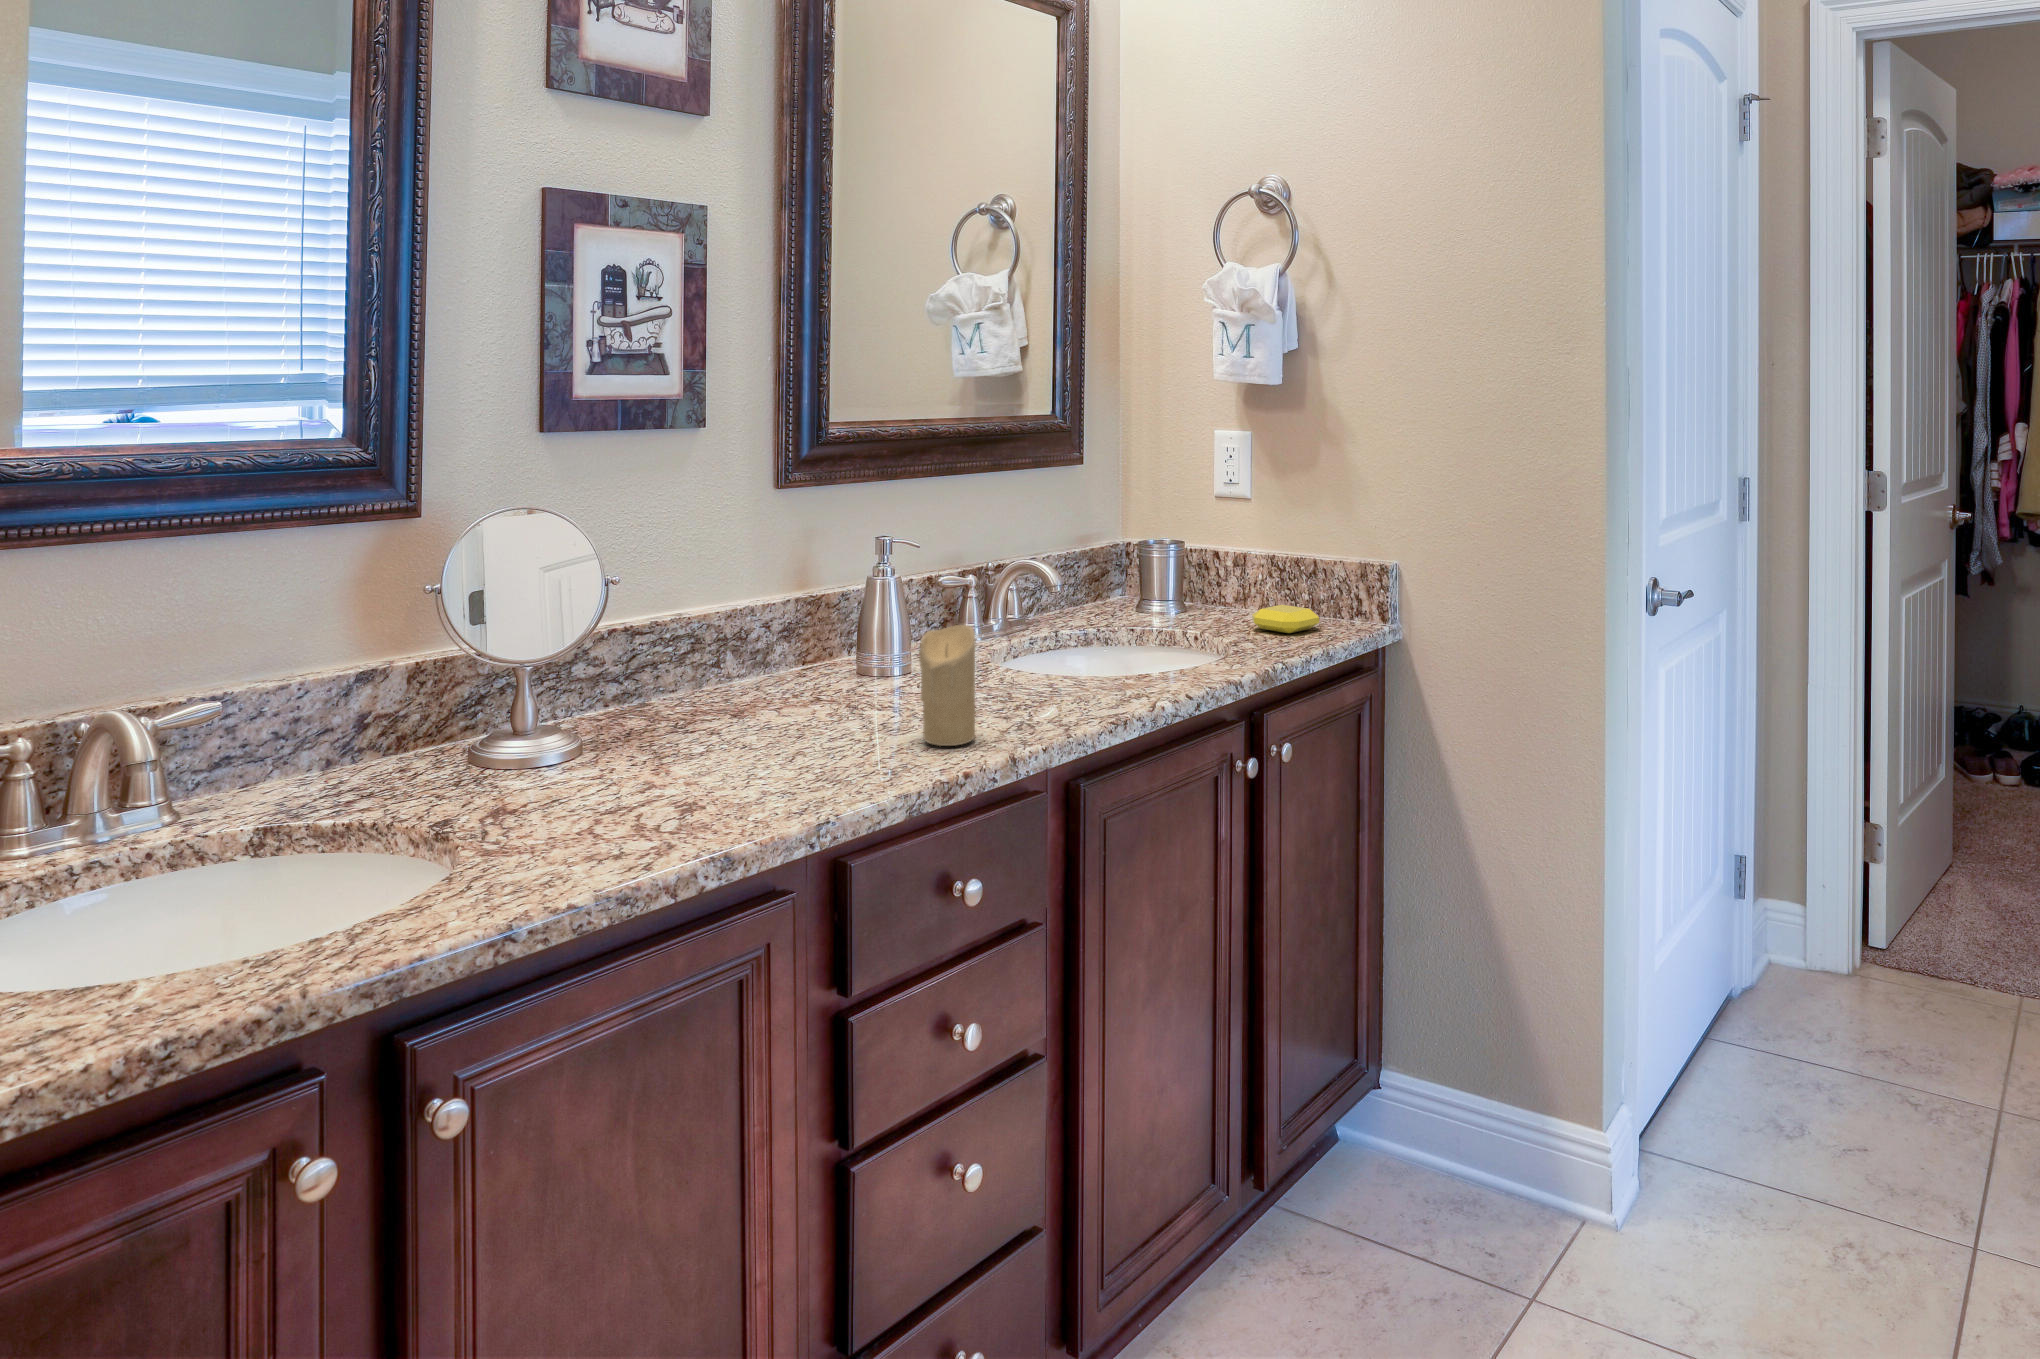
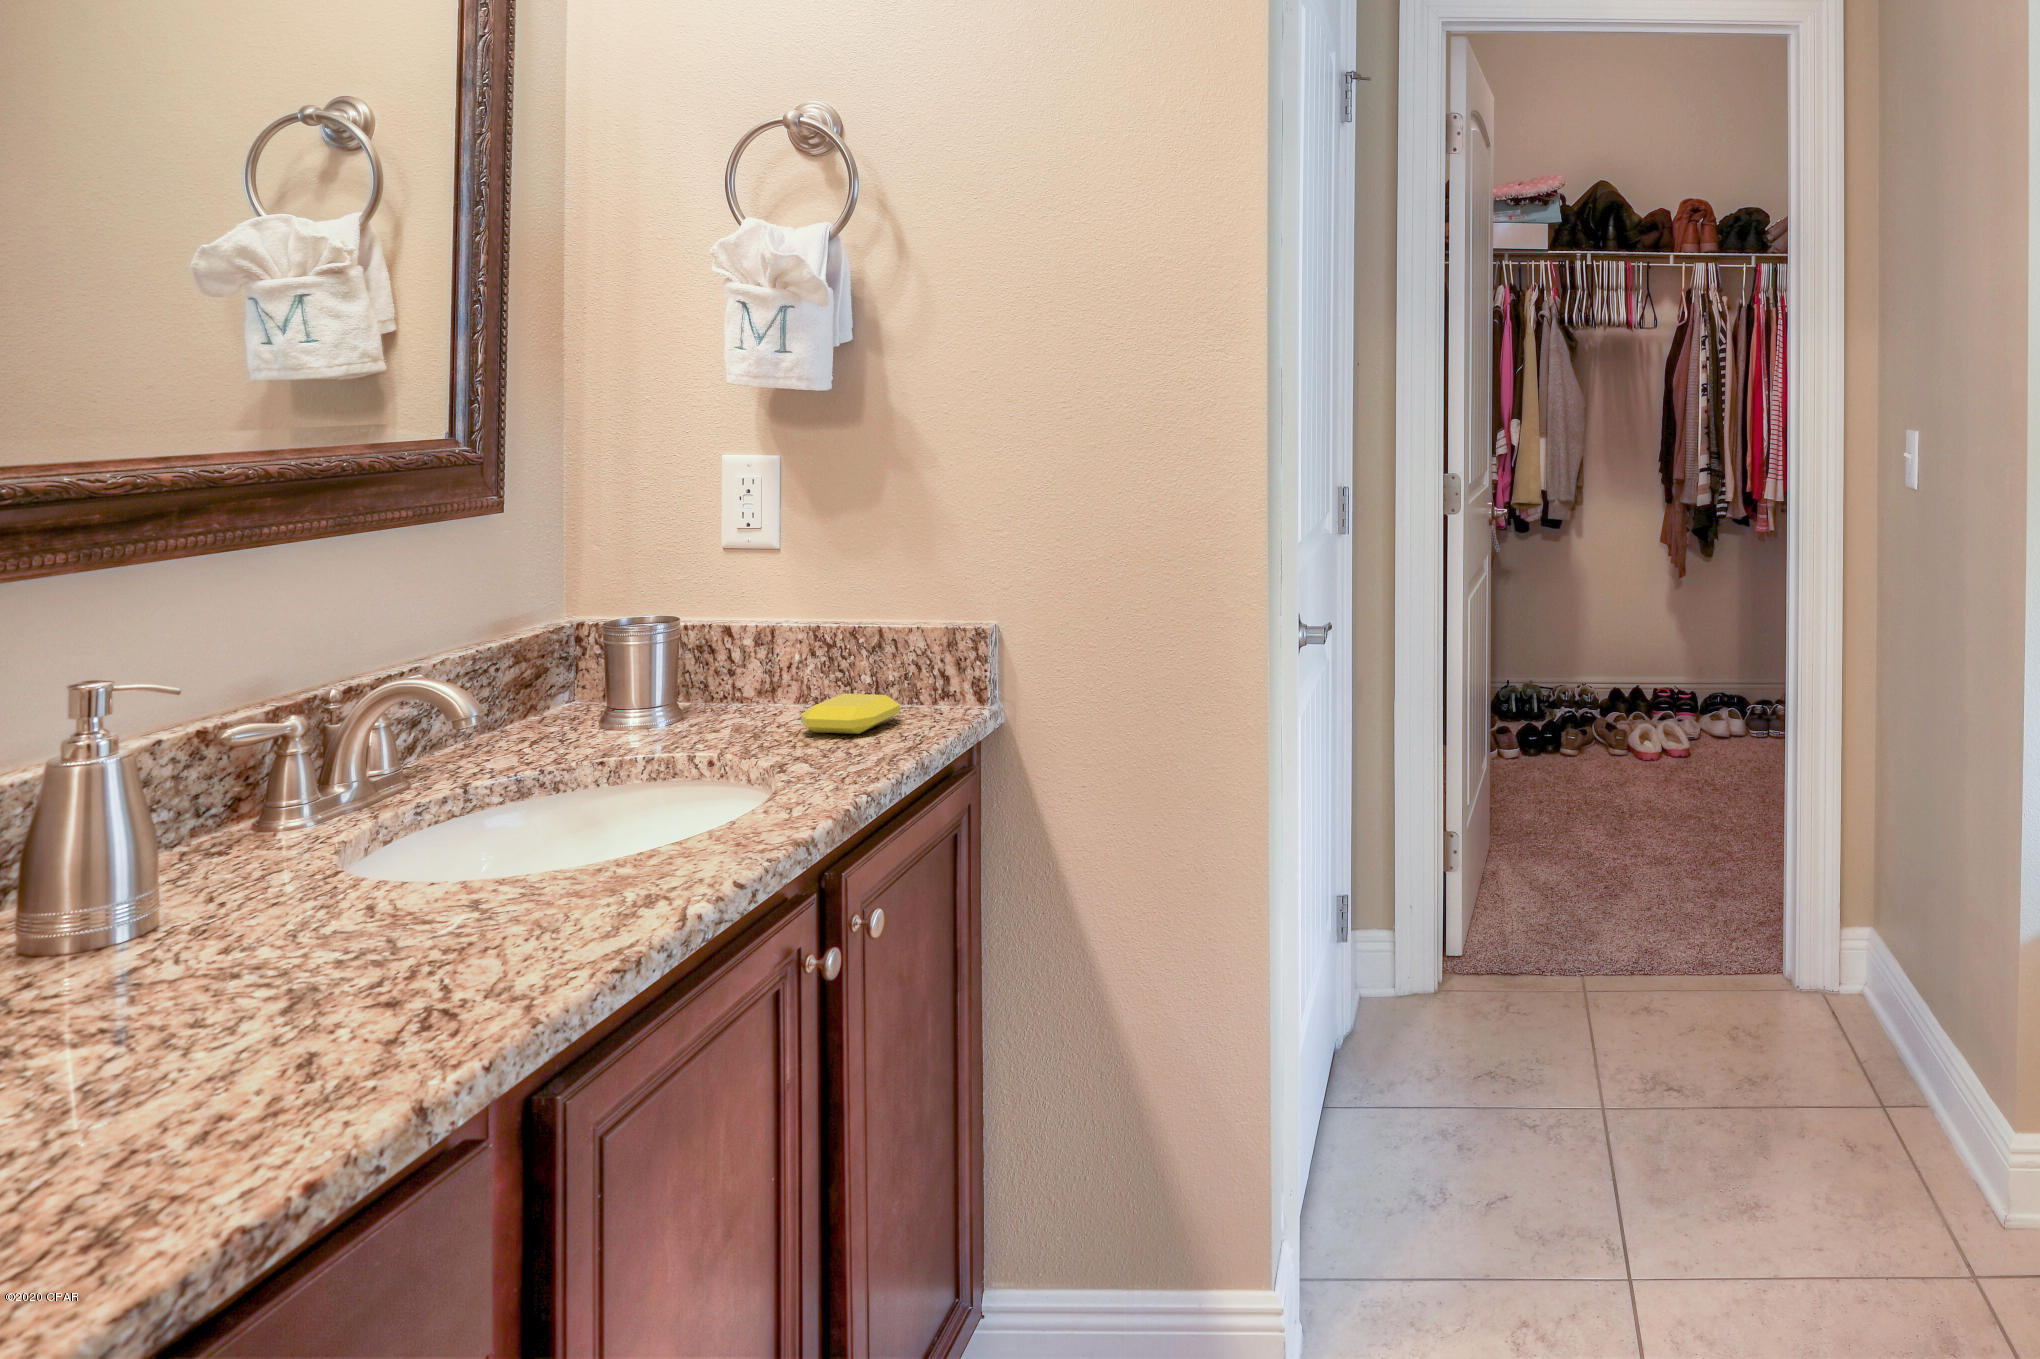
candle: present [919,625,976,746] -> none [178,868,321,1111]

